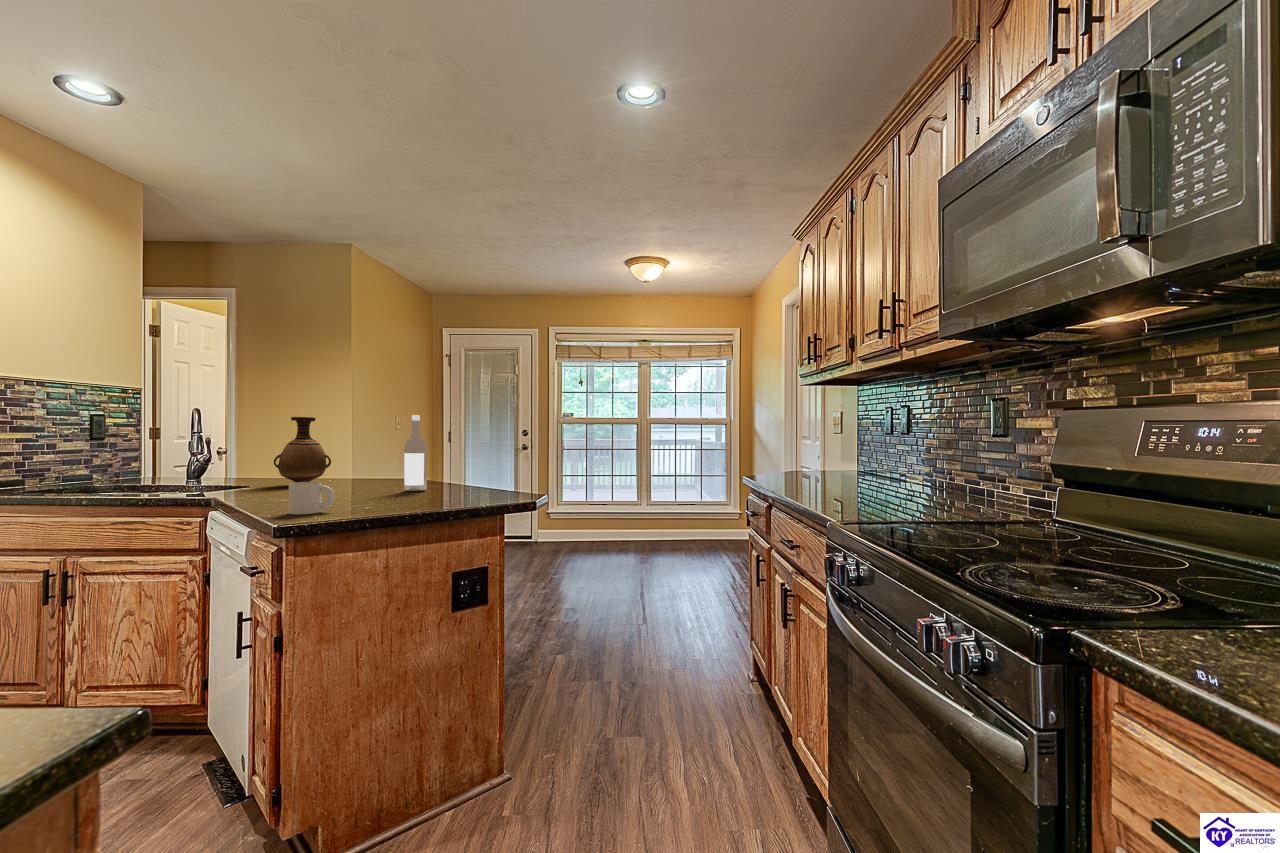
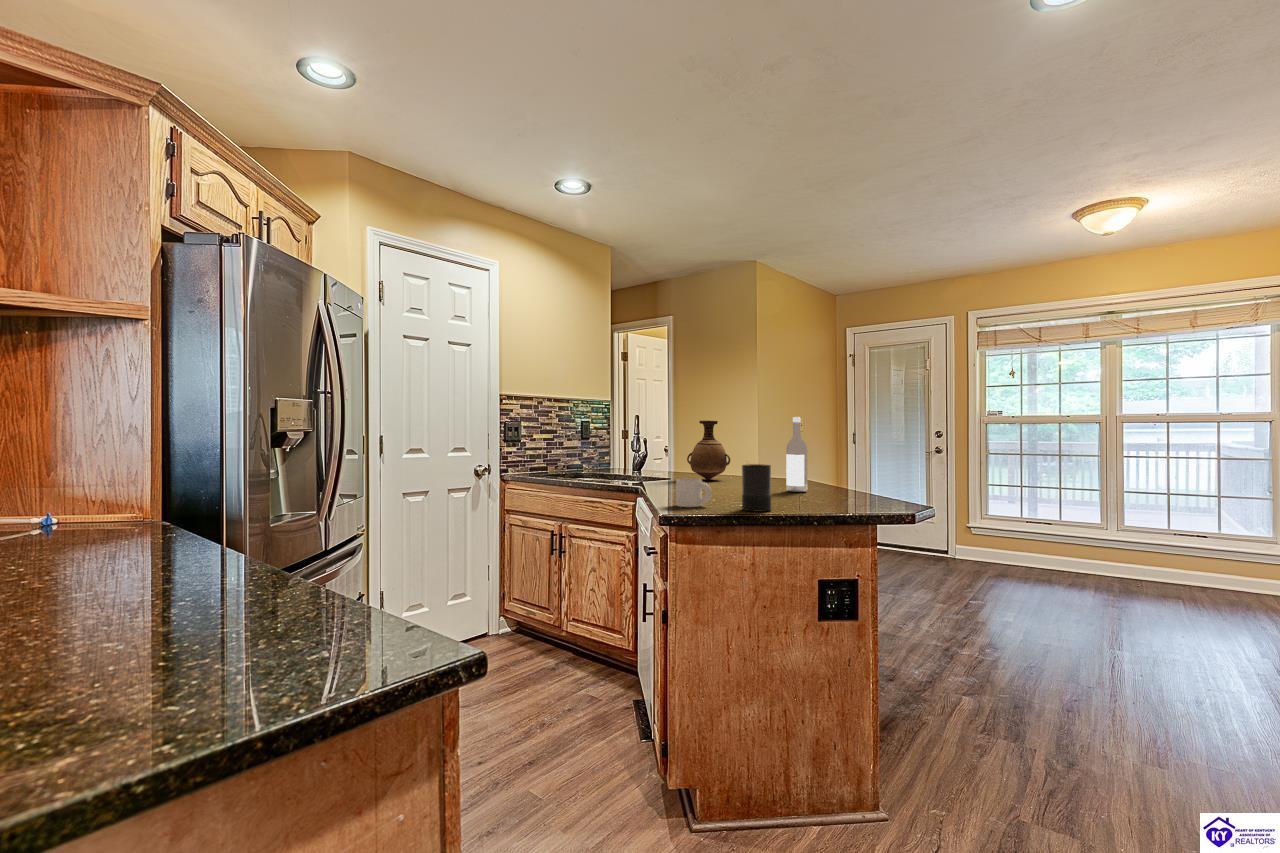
candle: none [368,460,404,512] -> present [742,464,771,512]

